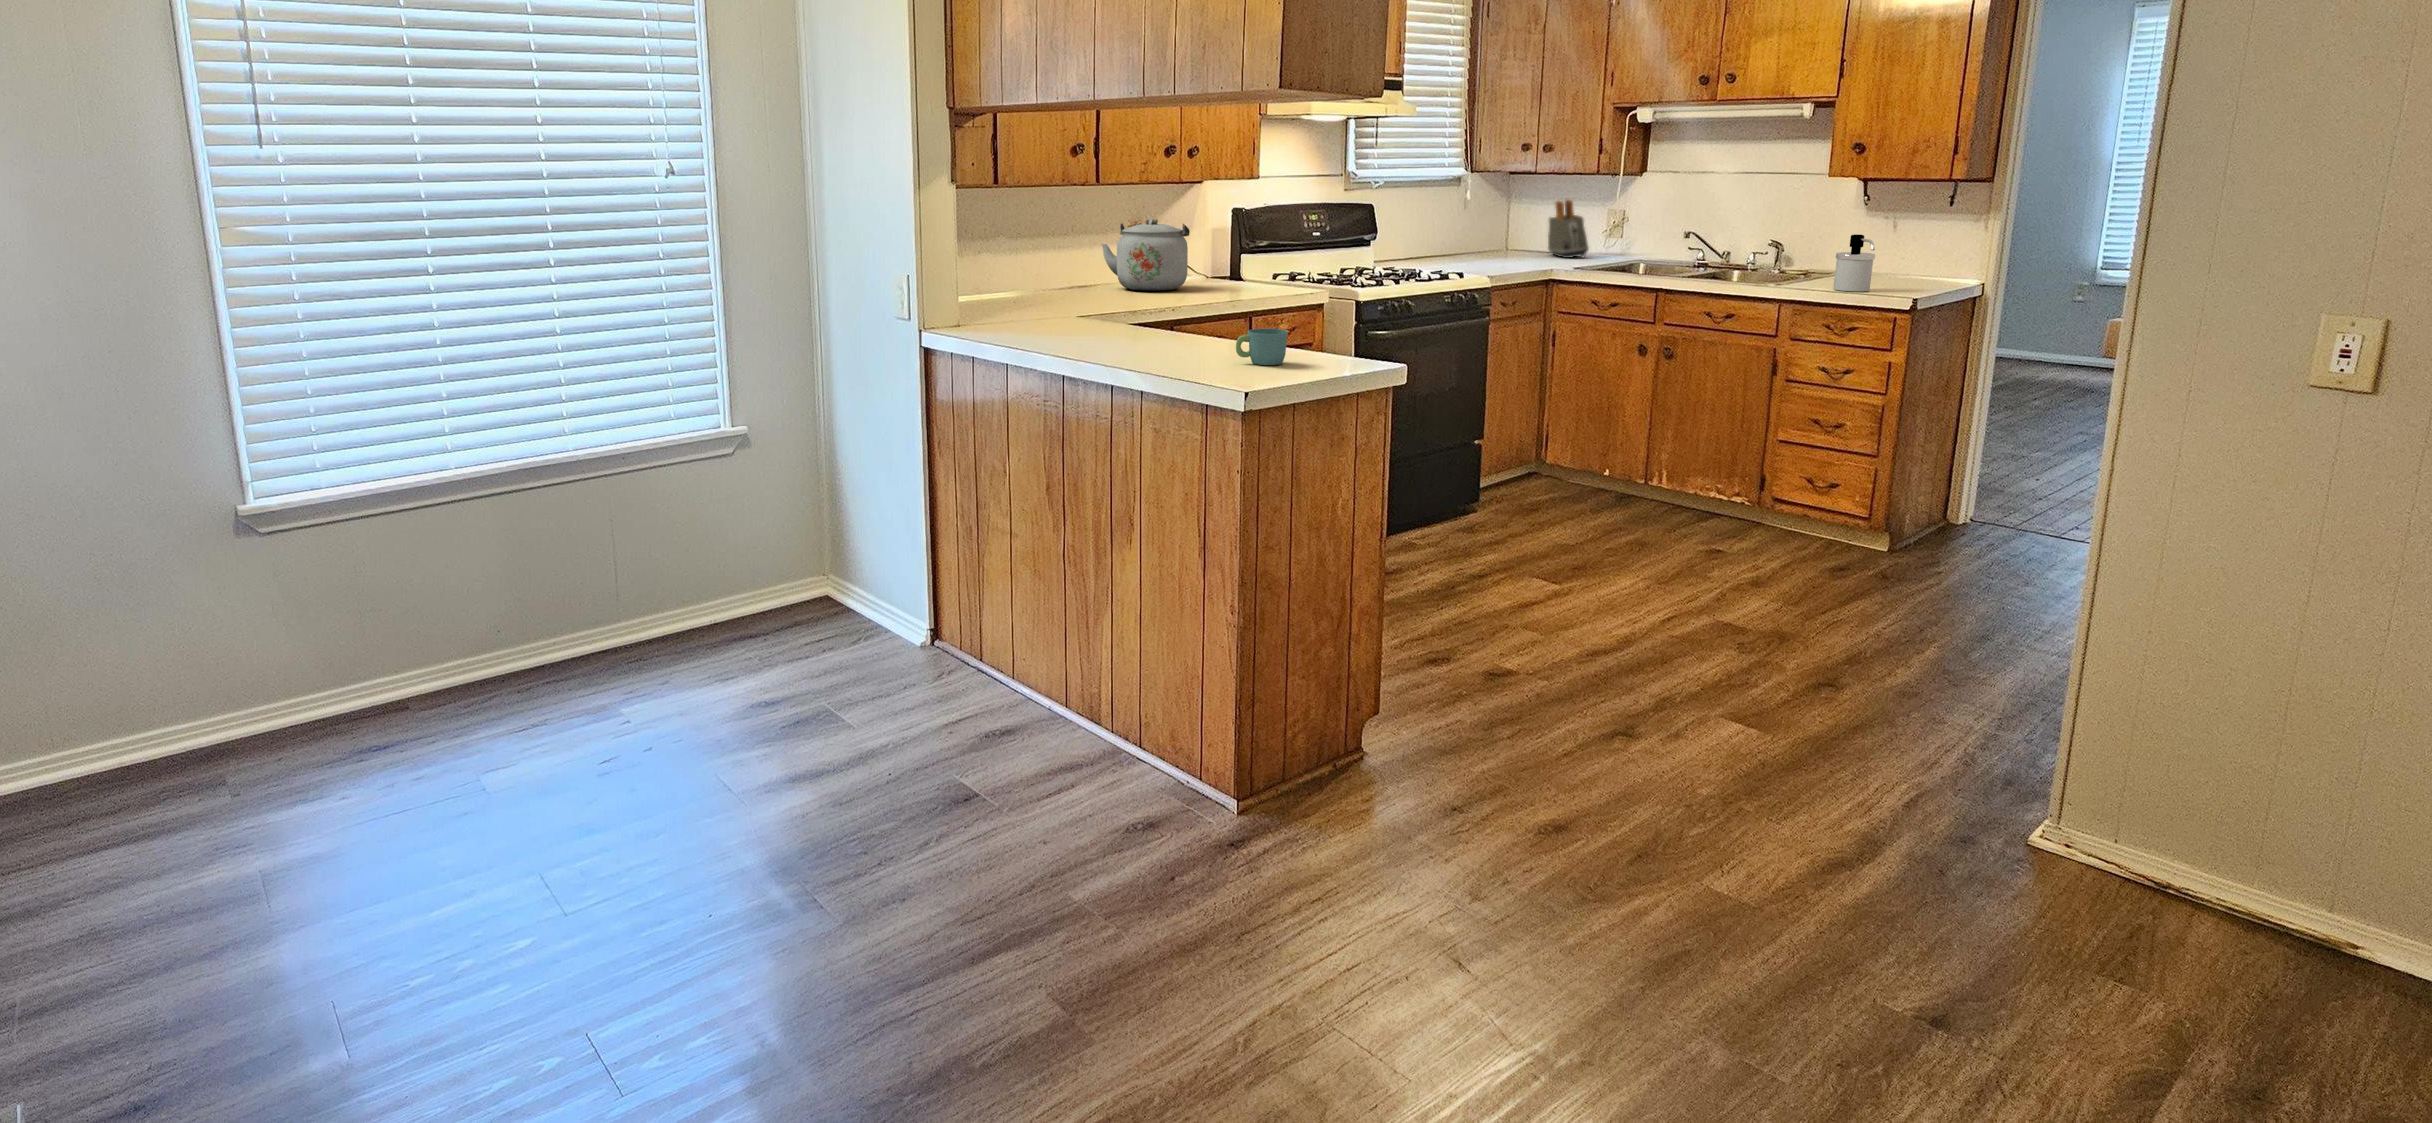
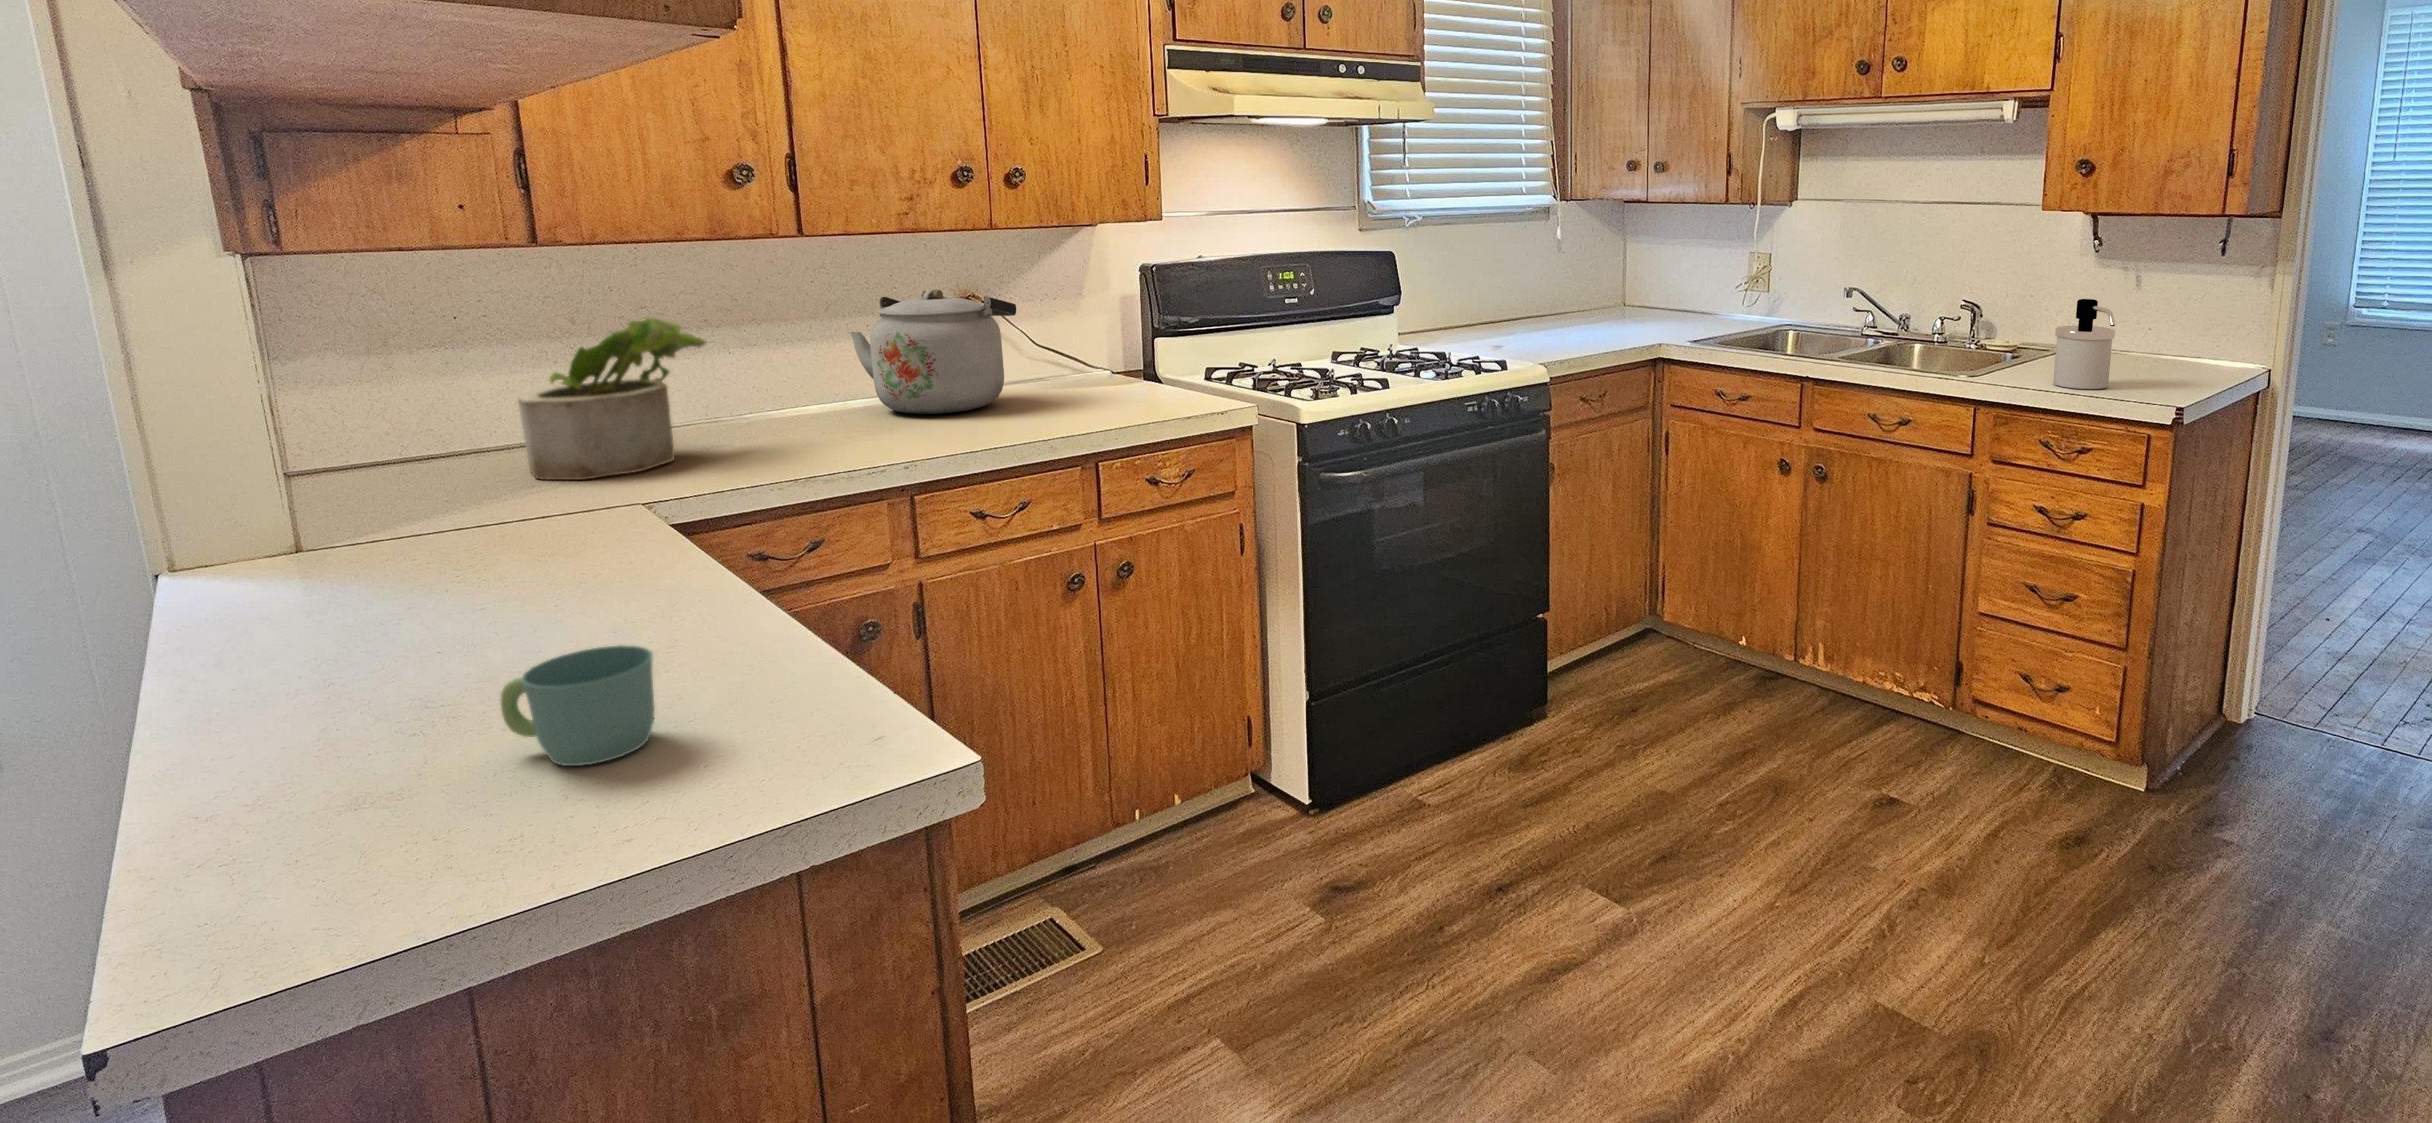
toaster: present [1548,200,1589,258] -> none [1671,238,1722,320]
potted plant: none [999,226,1079,309] -> present [518,317,706,480]

